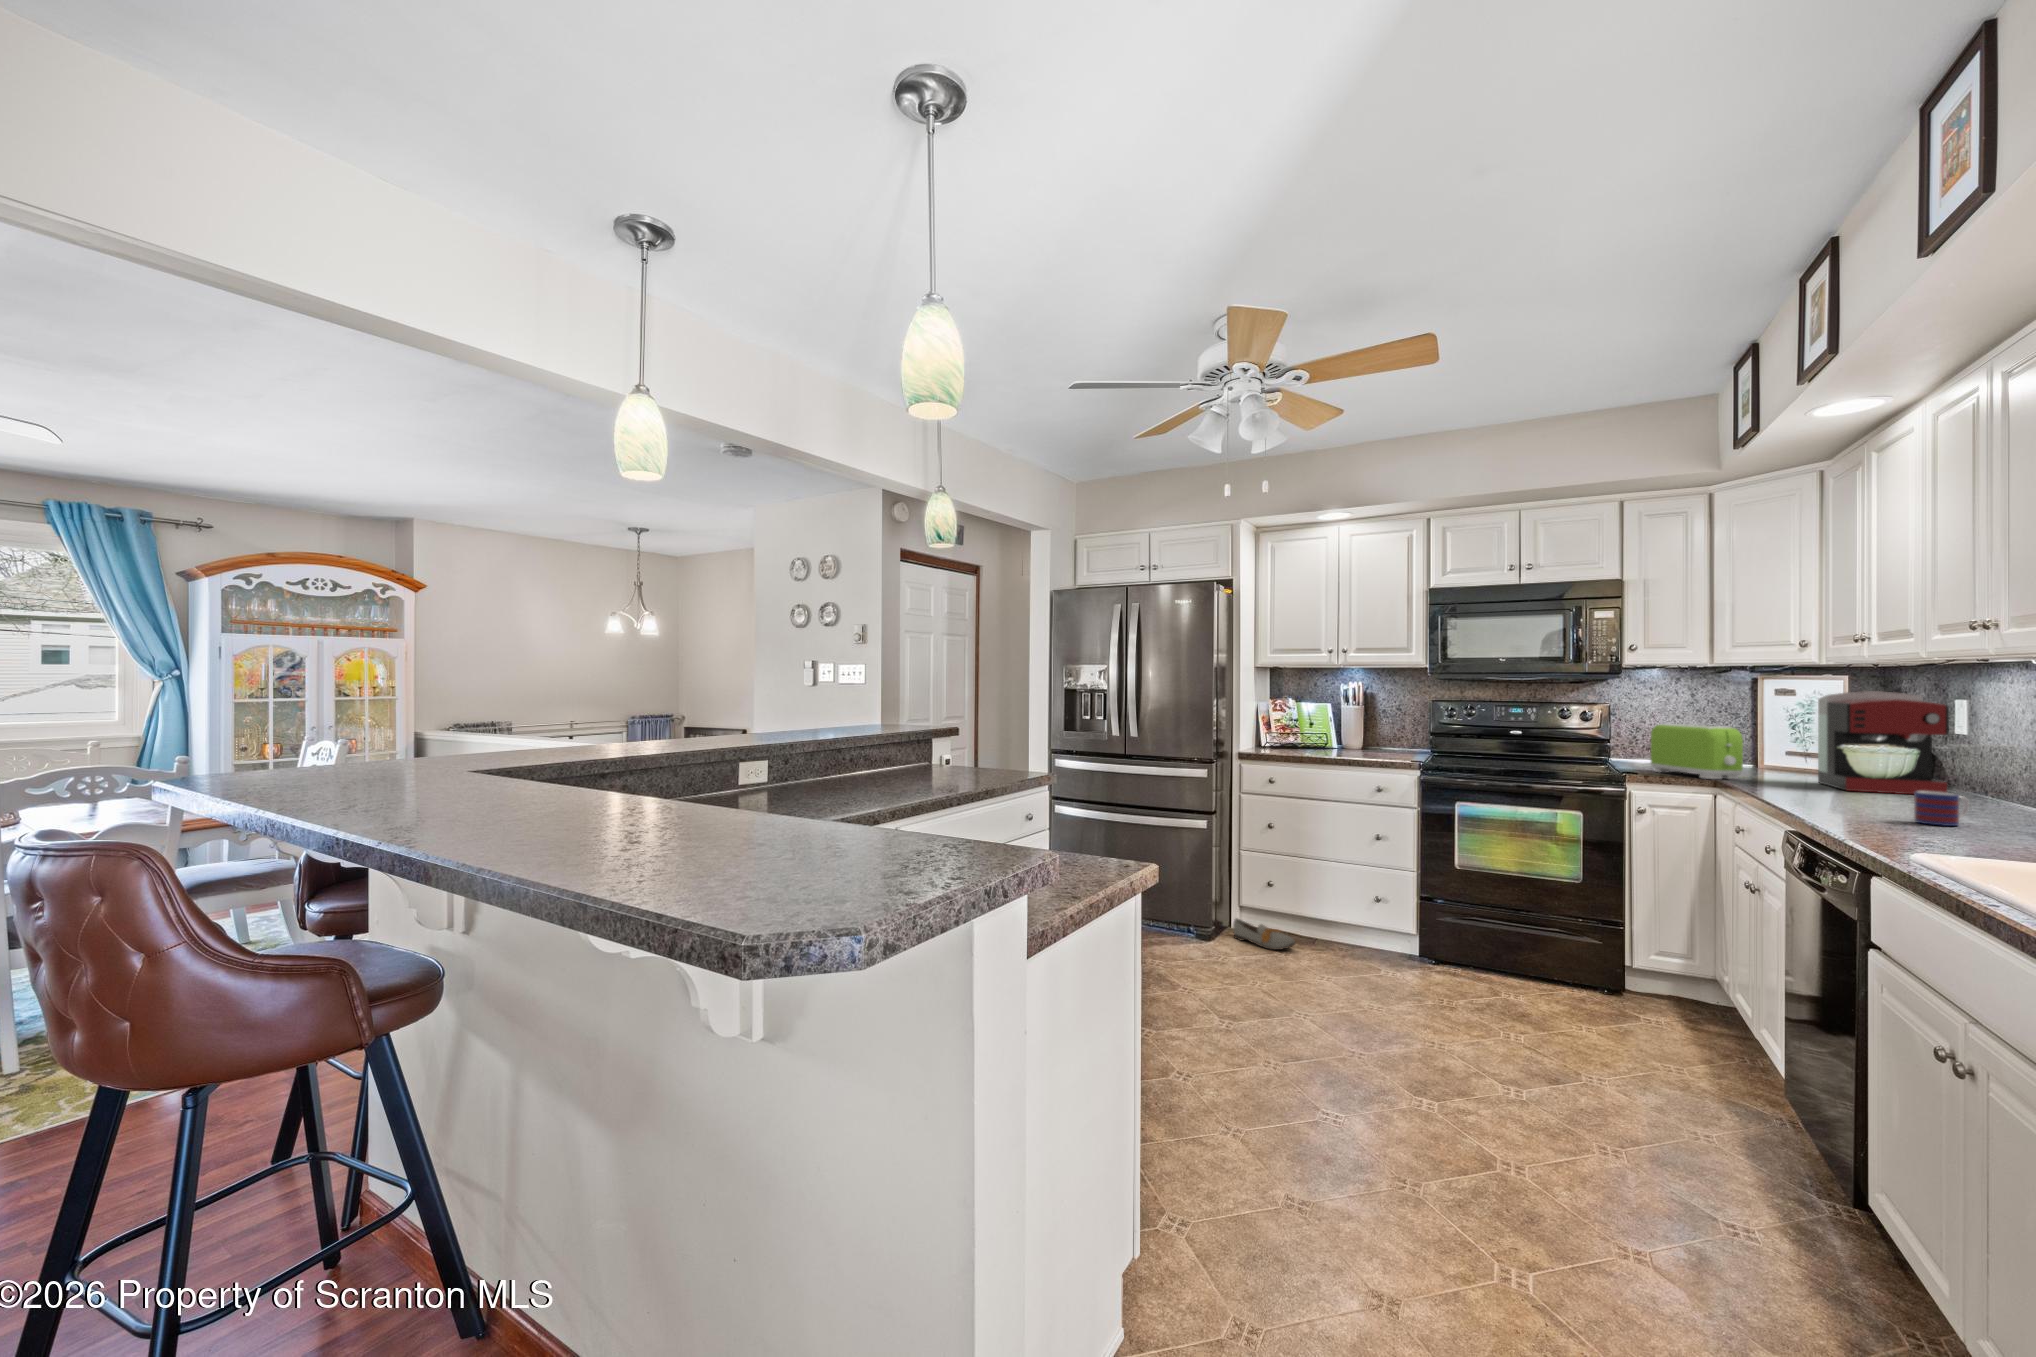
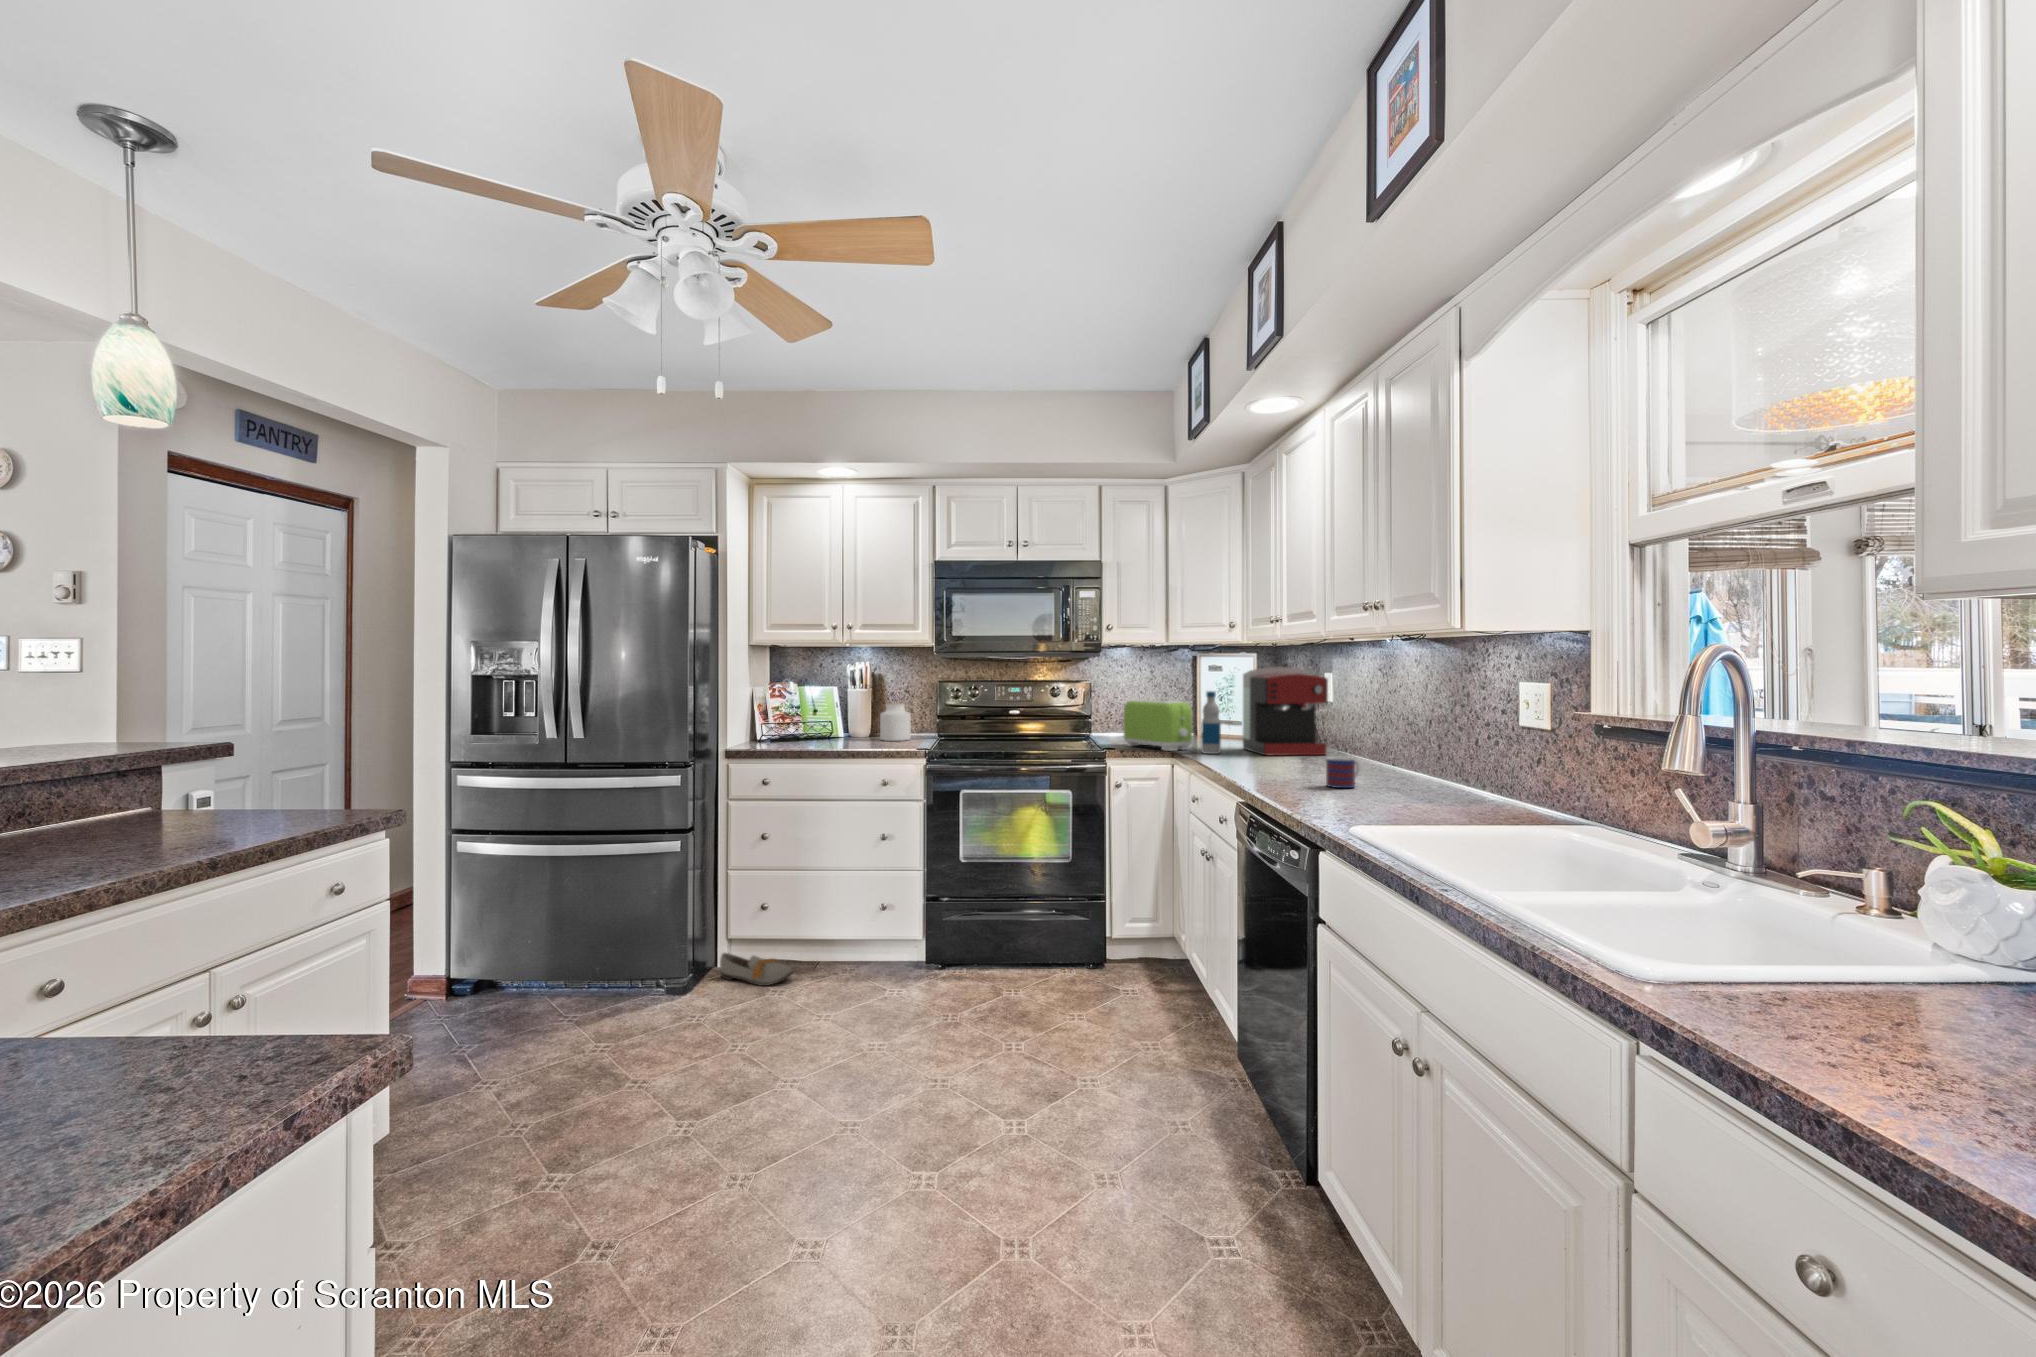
bottle: none [1754,717,1782,785] -> present [1201,691,1221,754]
jar: none [1373,719,1404,754] -> present [880,703,911,741]

